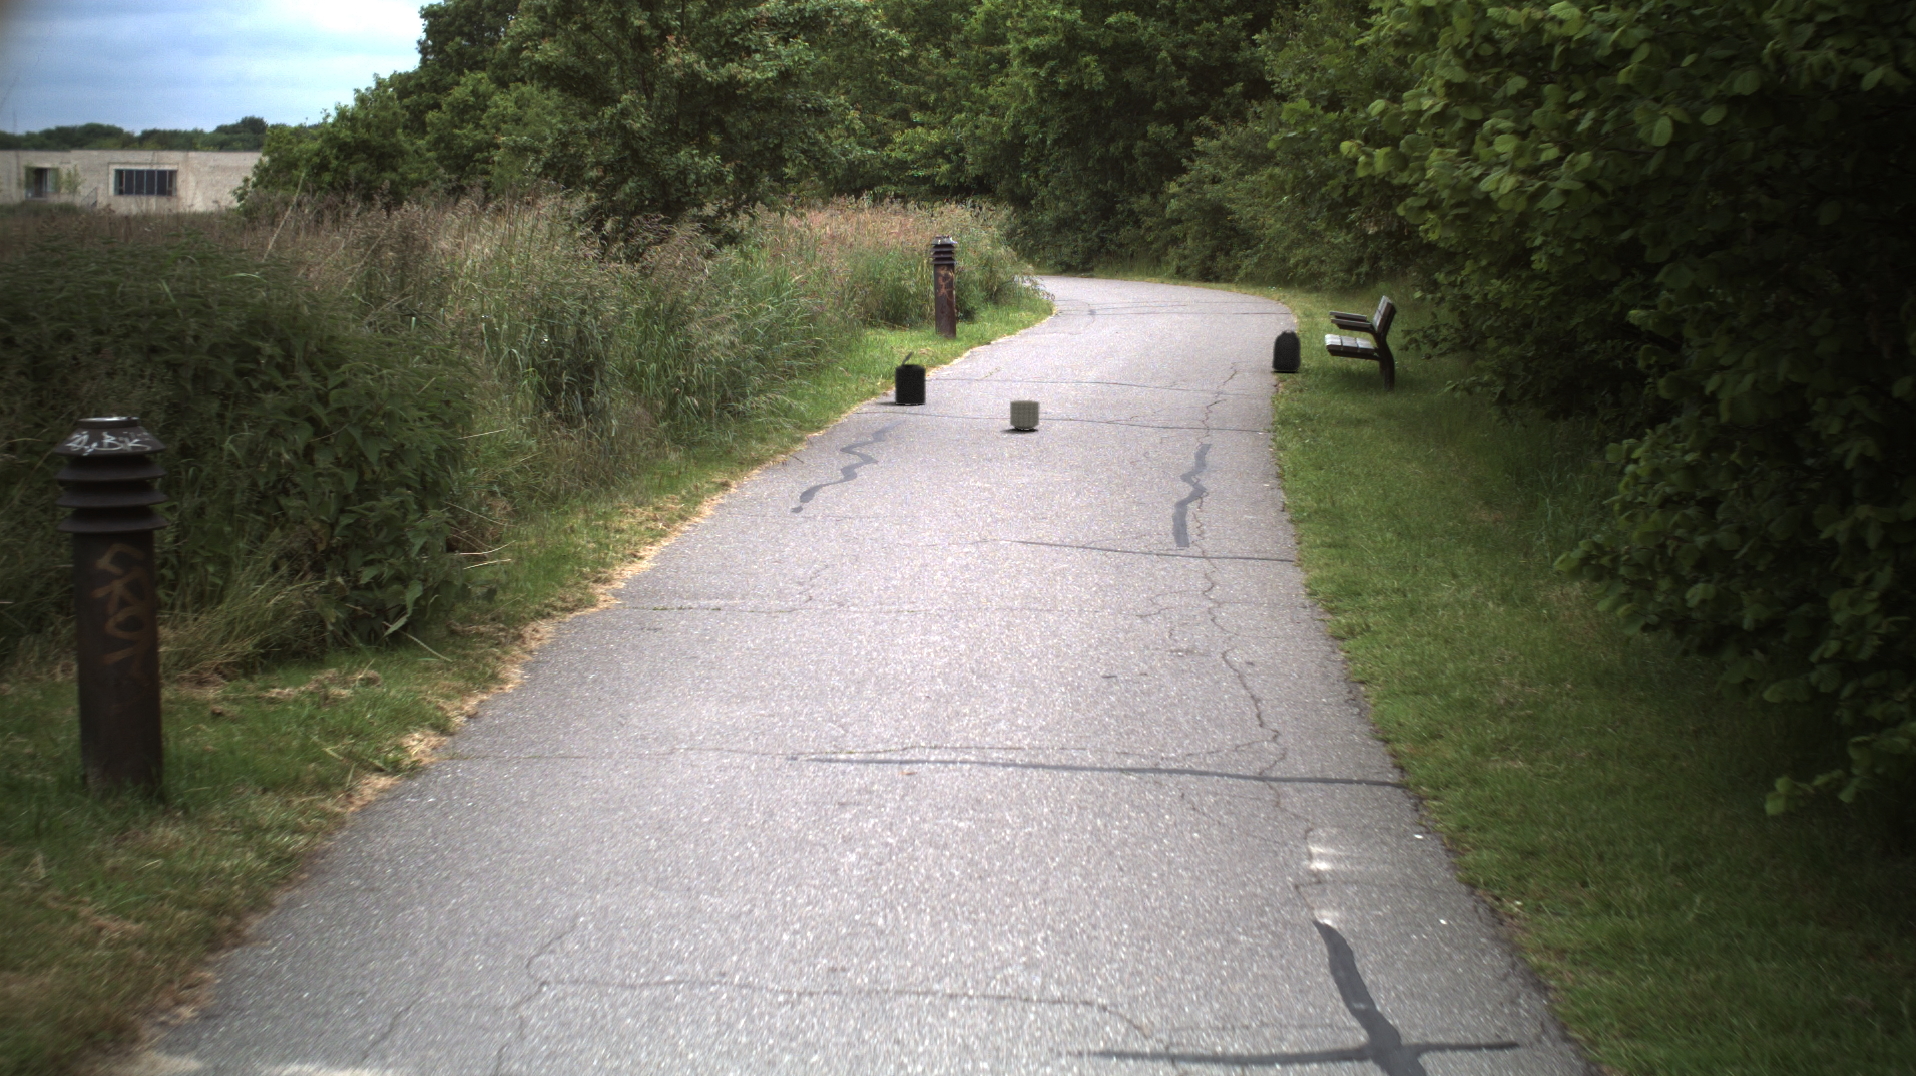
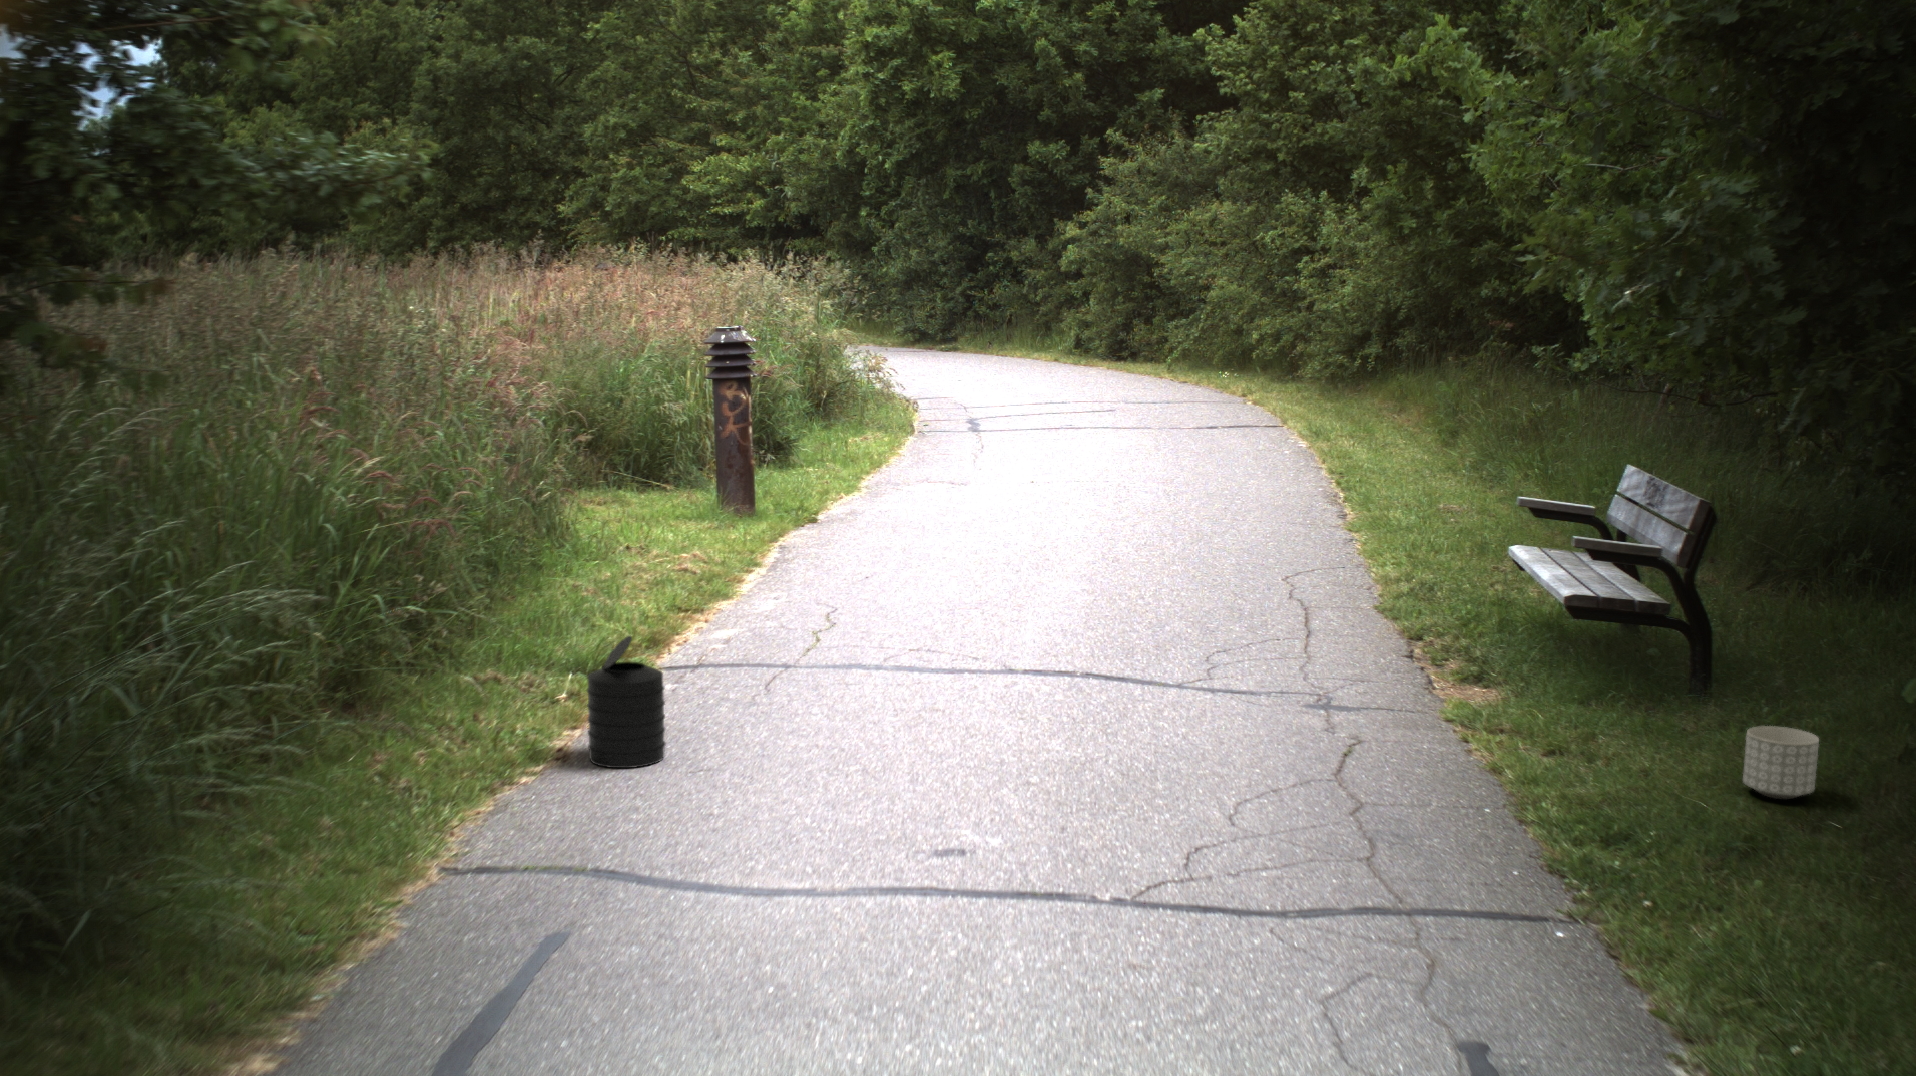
backpack: present [1272,331,1301,372] -> none [1368,515,1424,598]
planter: present [1010,400,1040,431] -> present [1743,726,1819,799]

